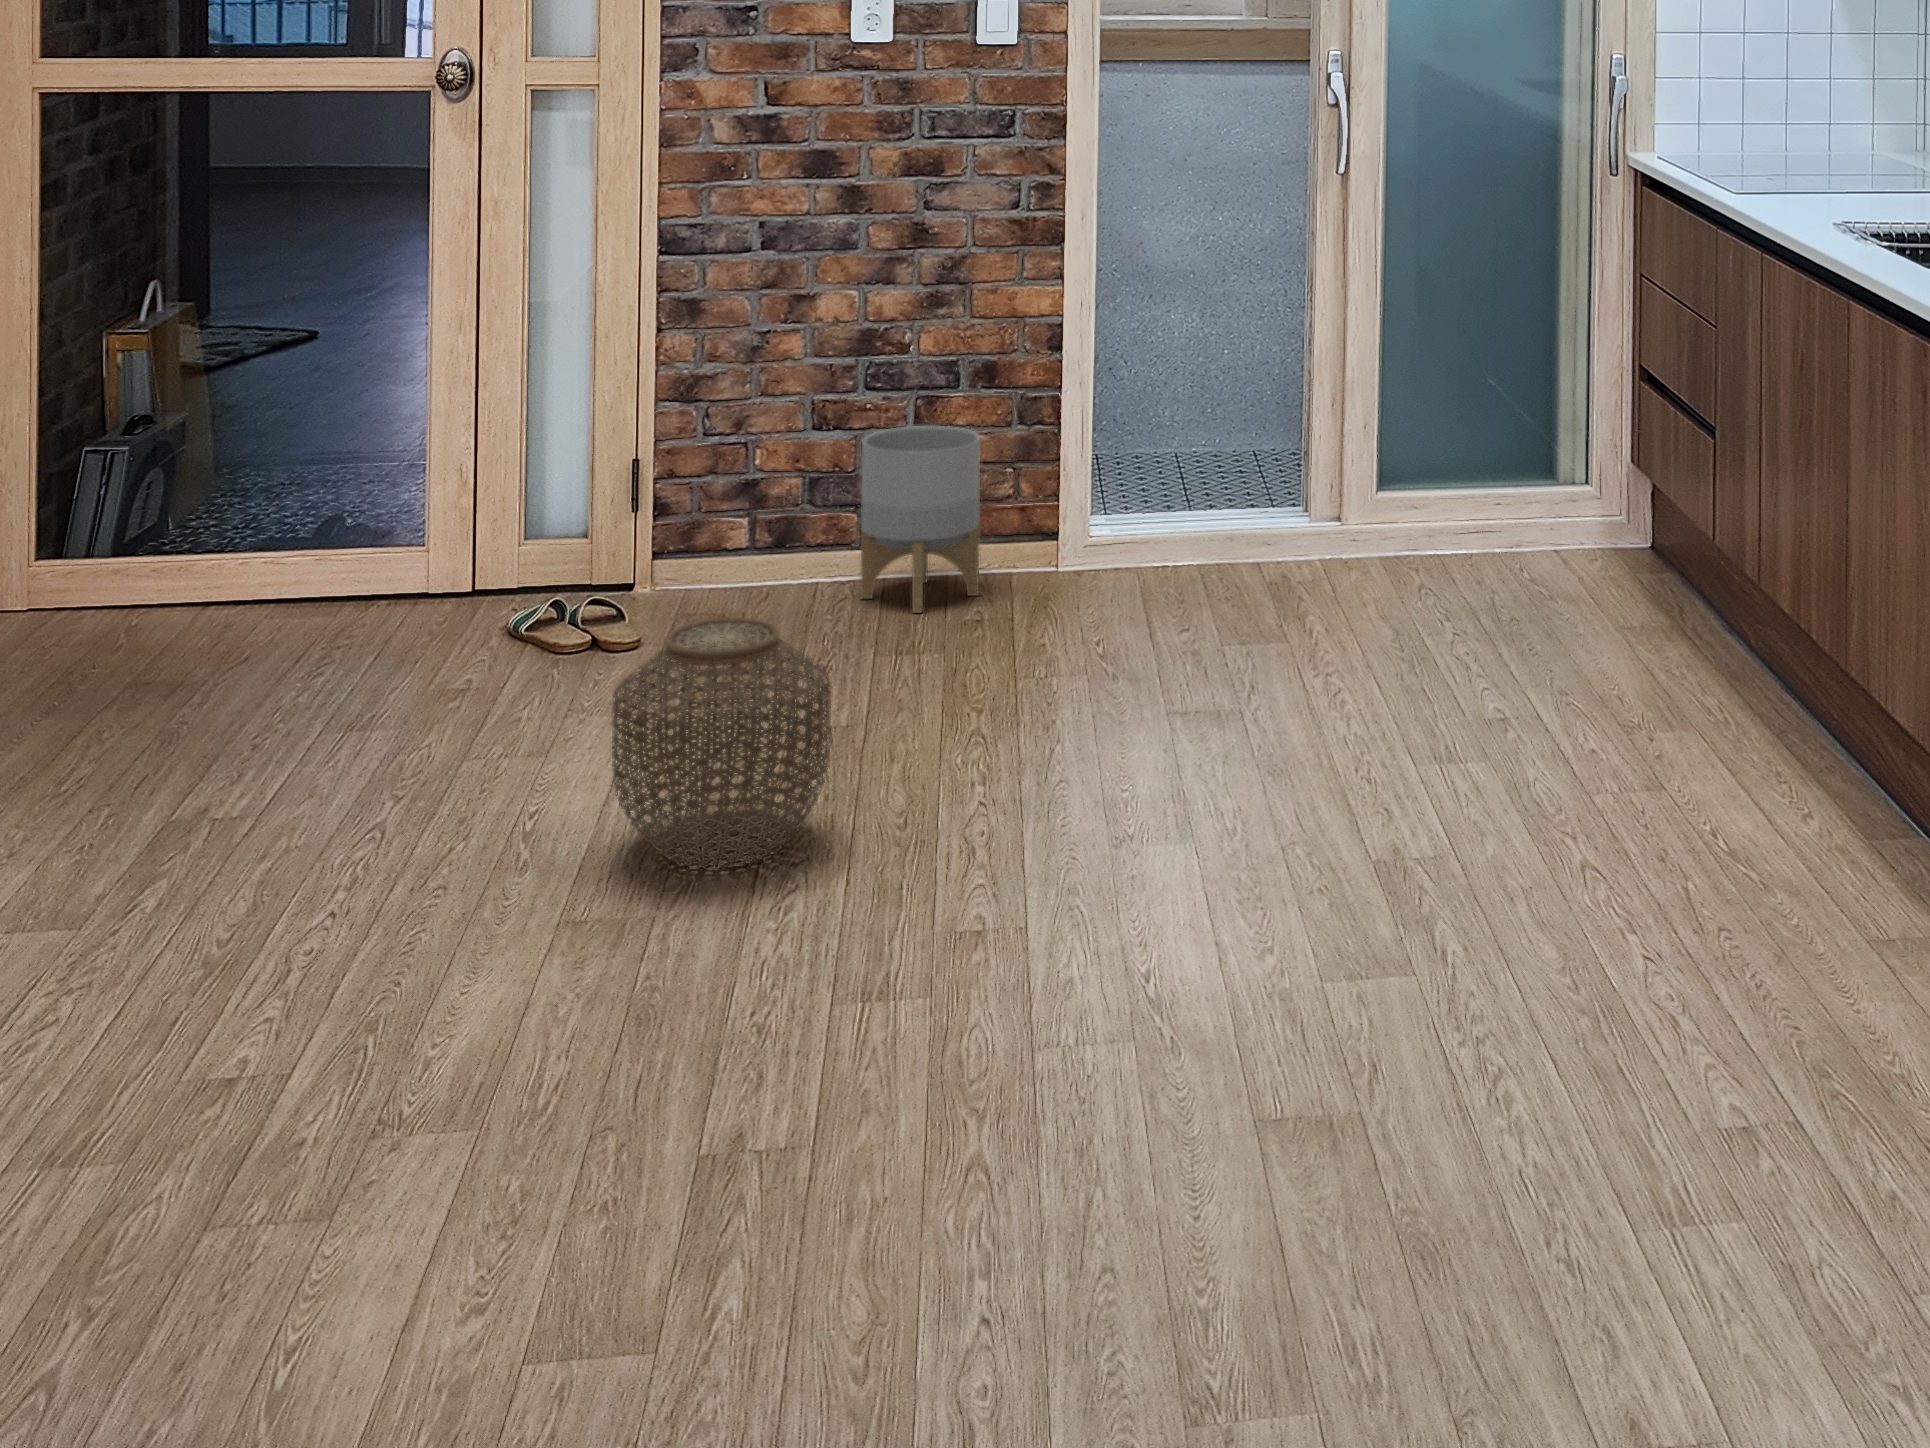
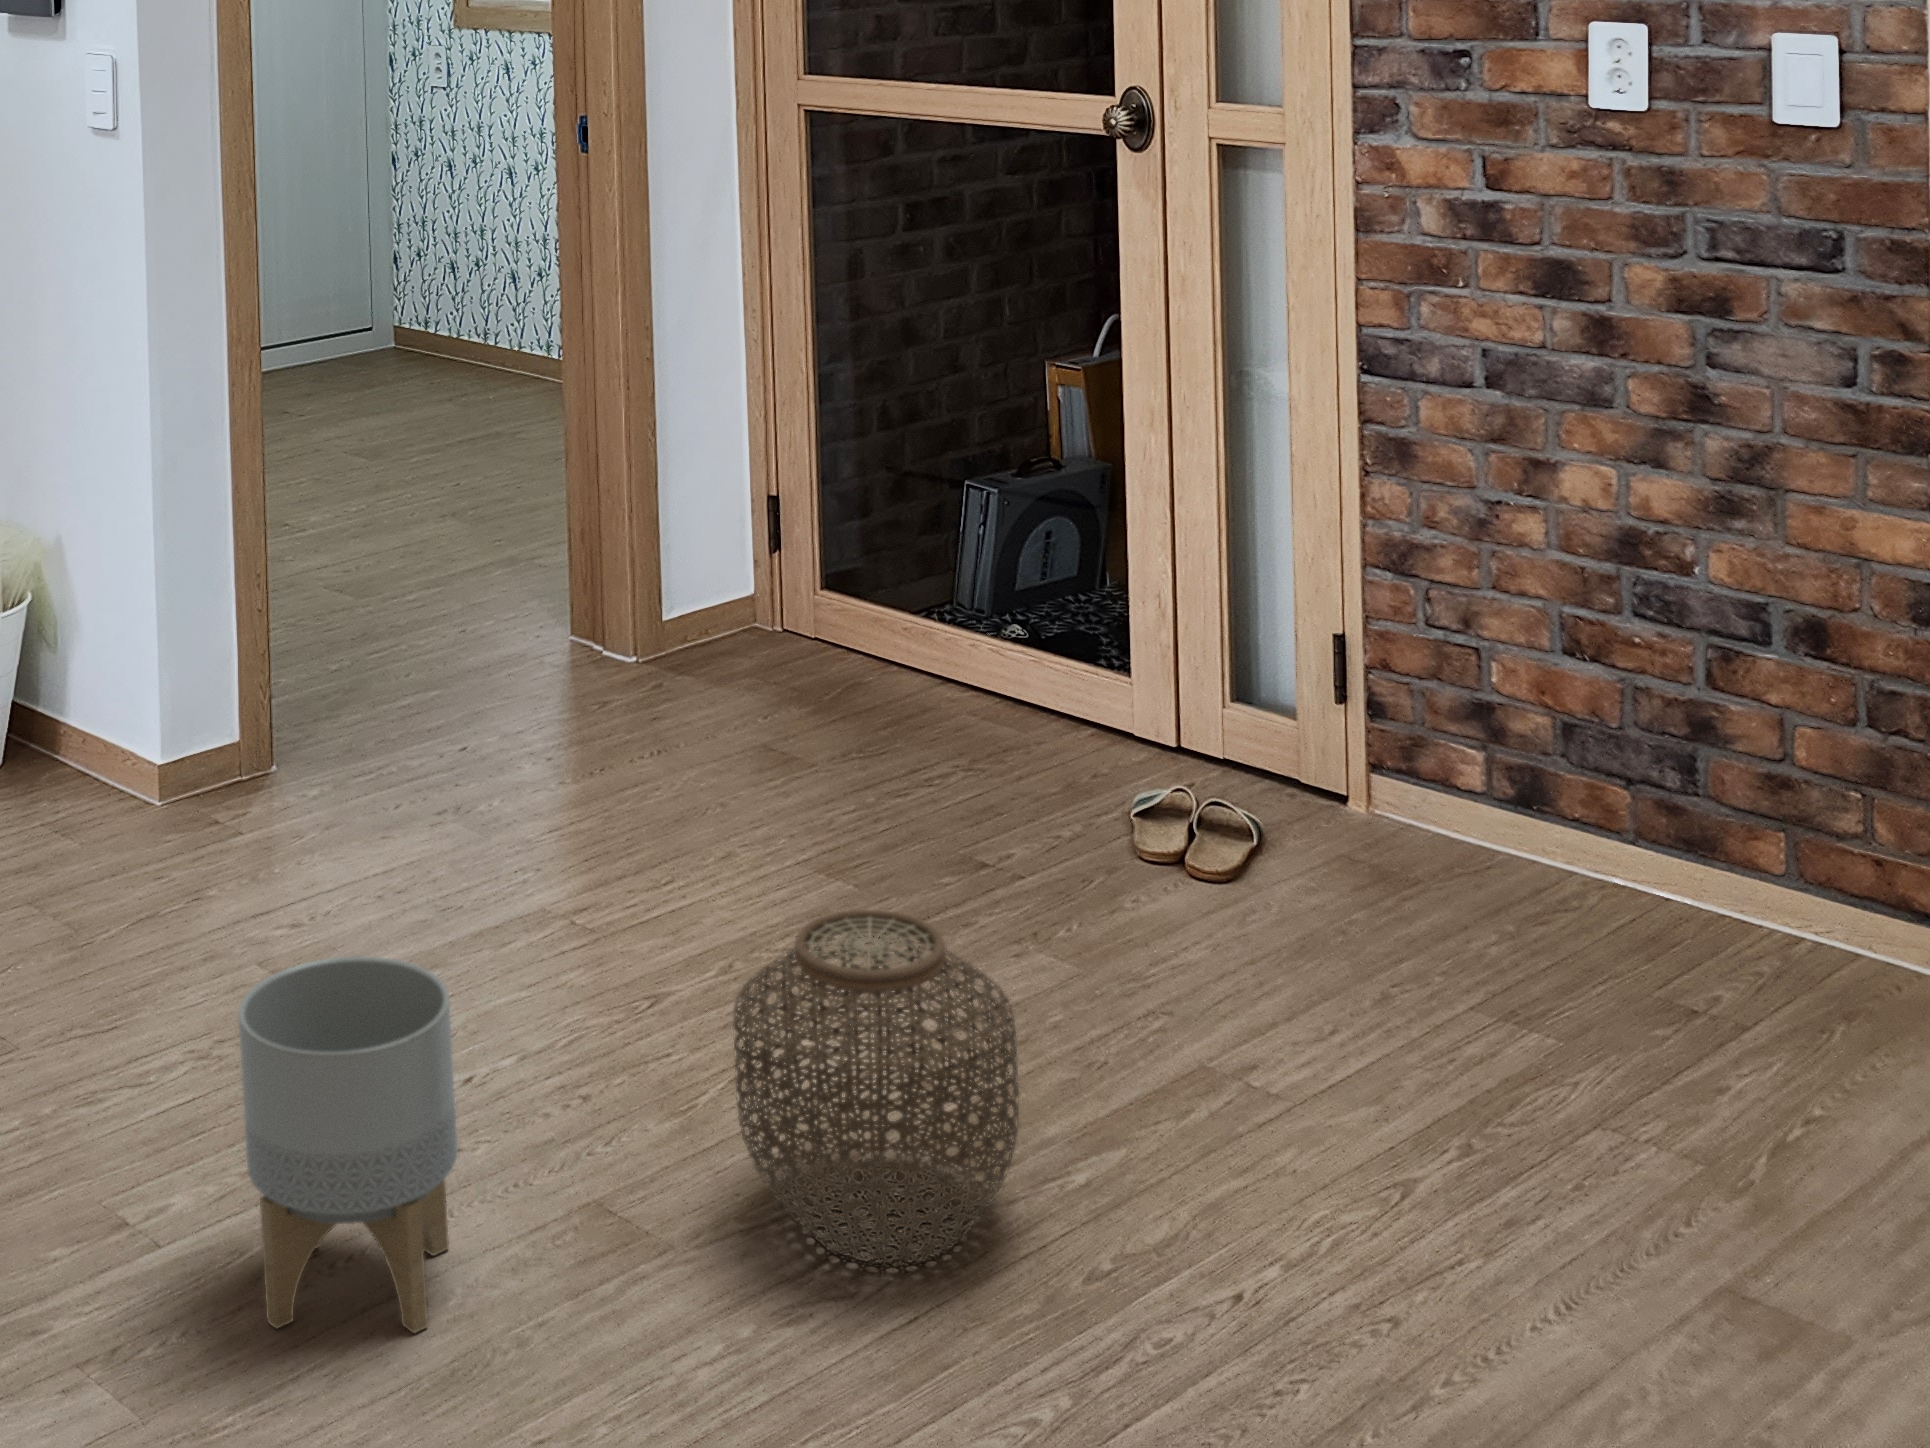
planter: present [860,426,980,613] -> present [238,956,457,1333]

